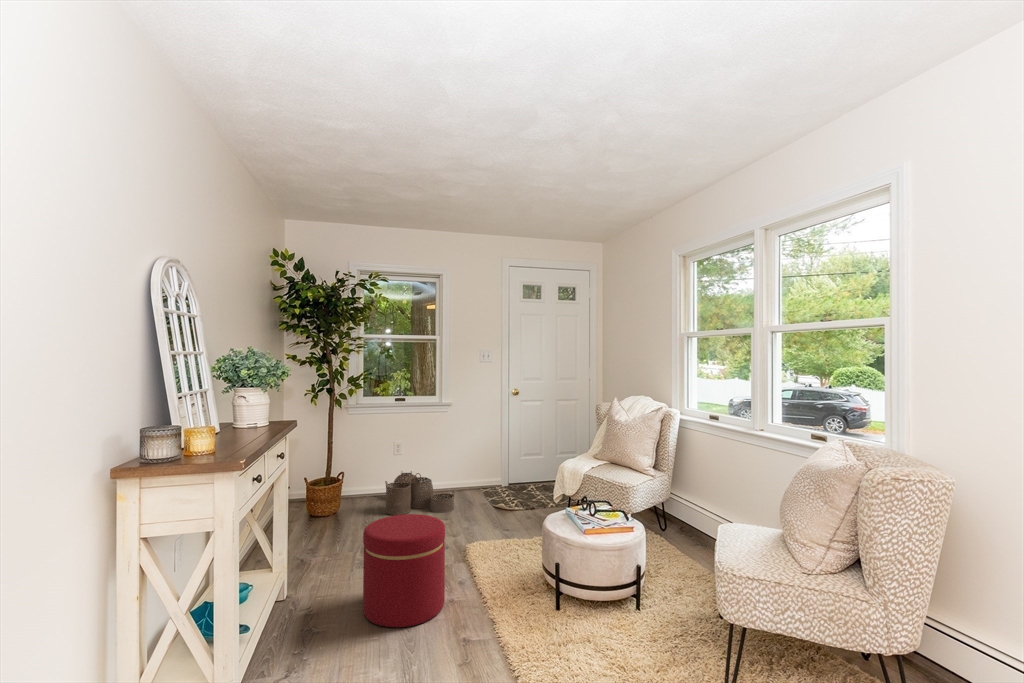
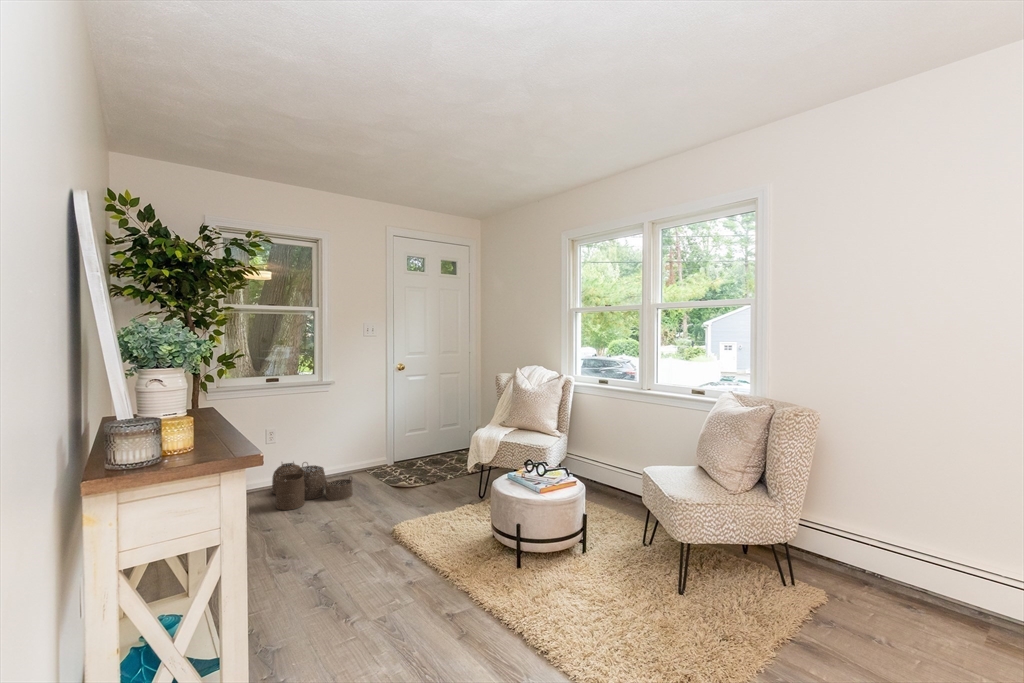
ottoman: present [363,514,445,627] -> none [325,499,412,614]

